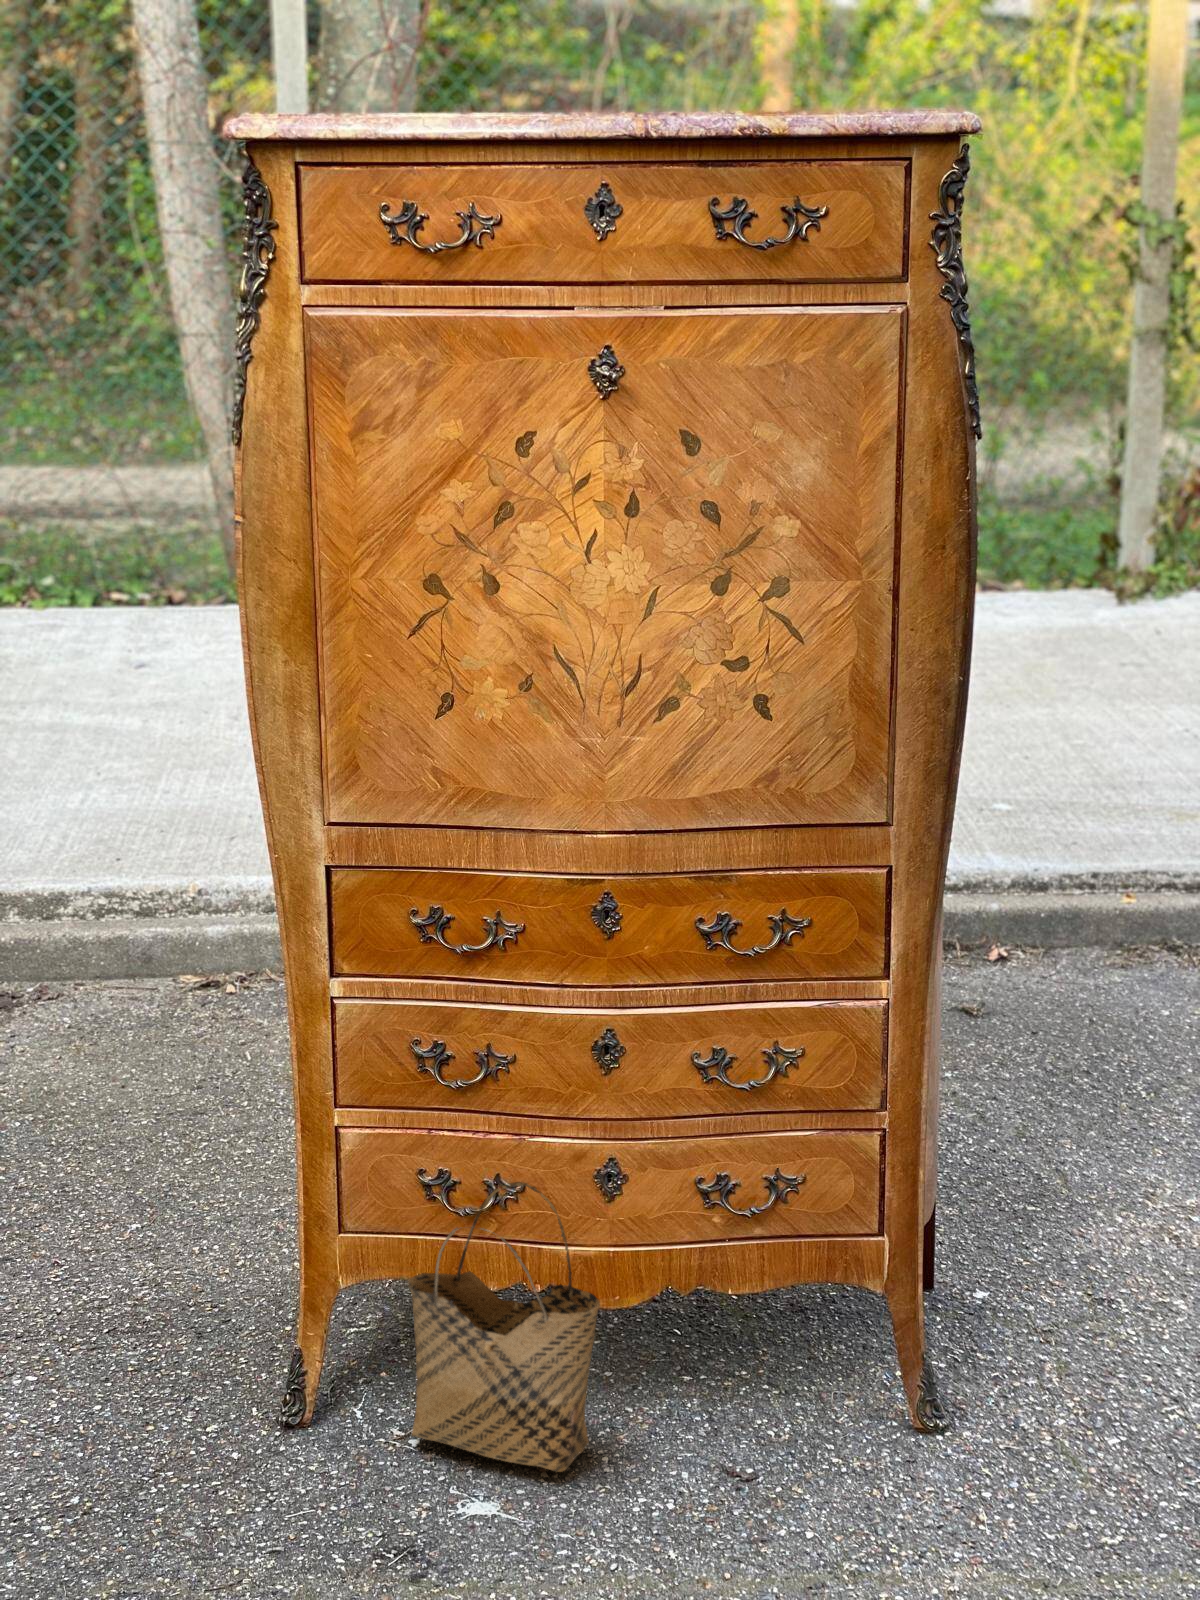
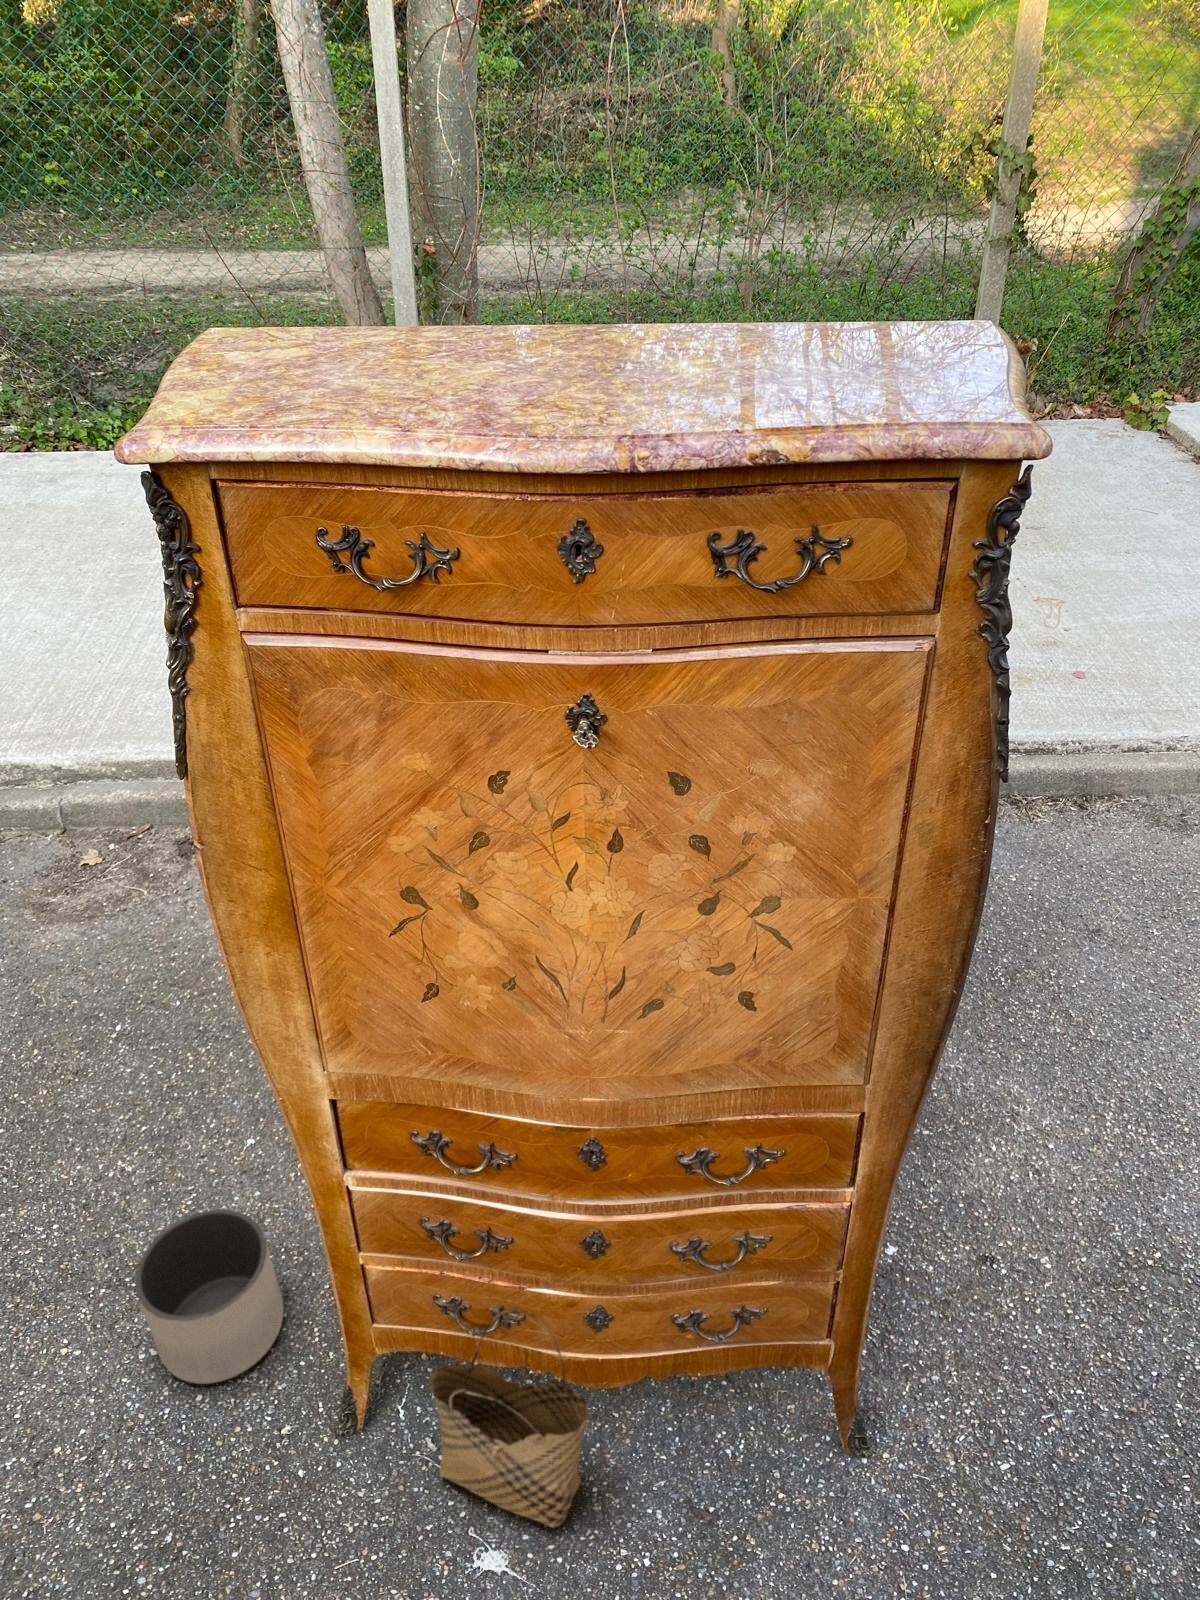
planter: none [37,1182,205,1378] -> present [135,1209,284,1384]

